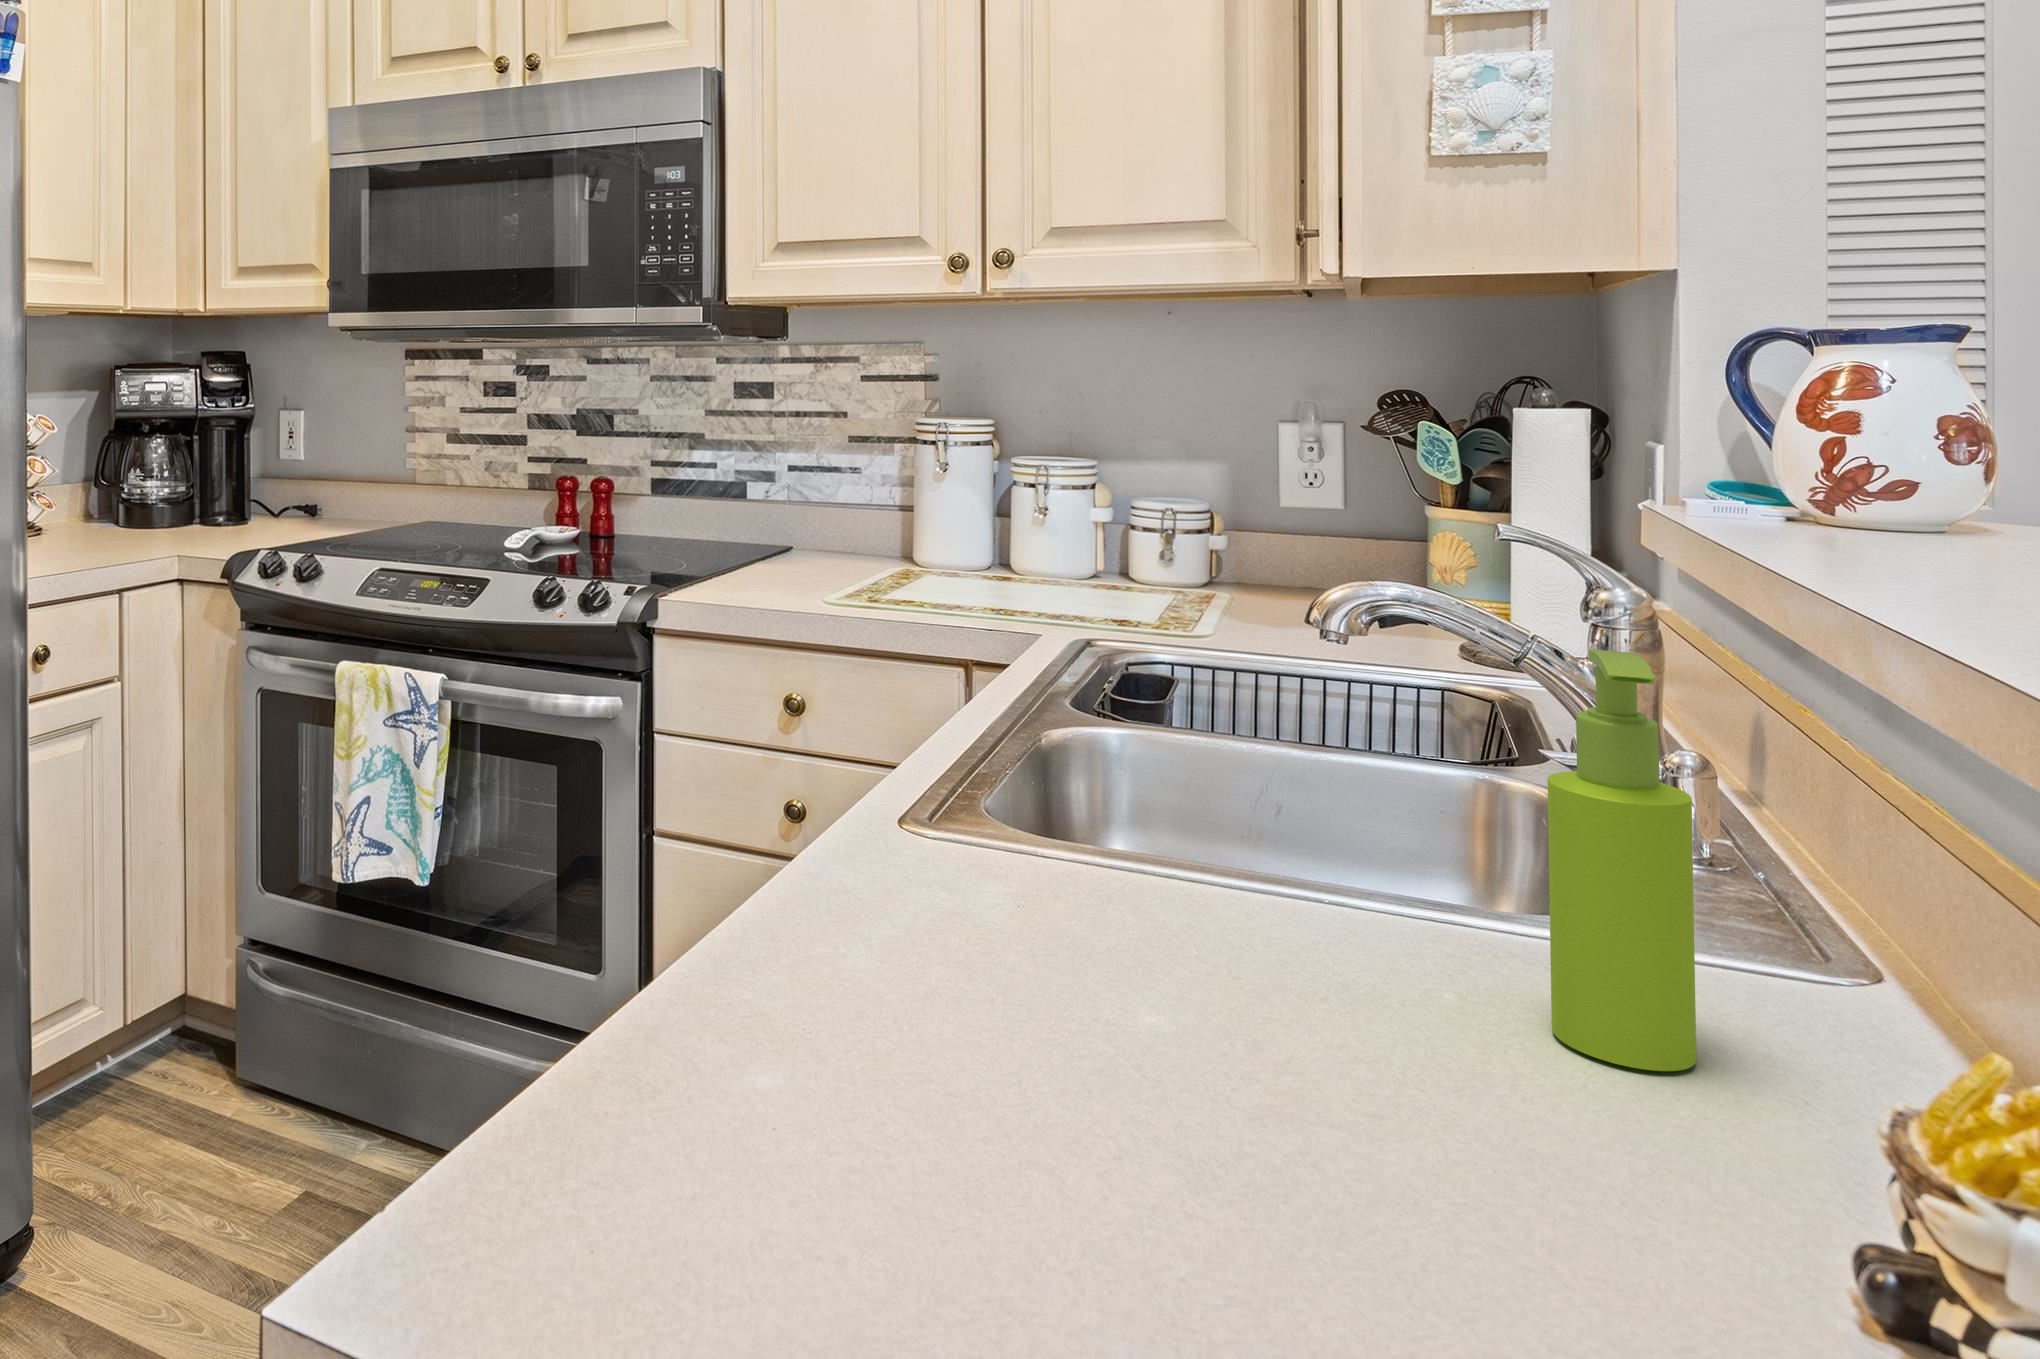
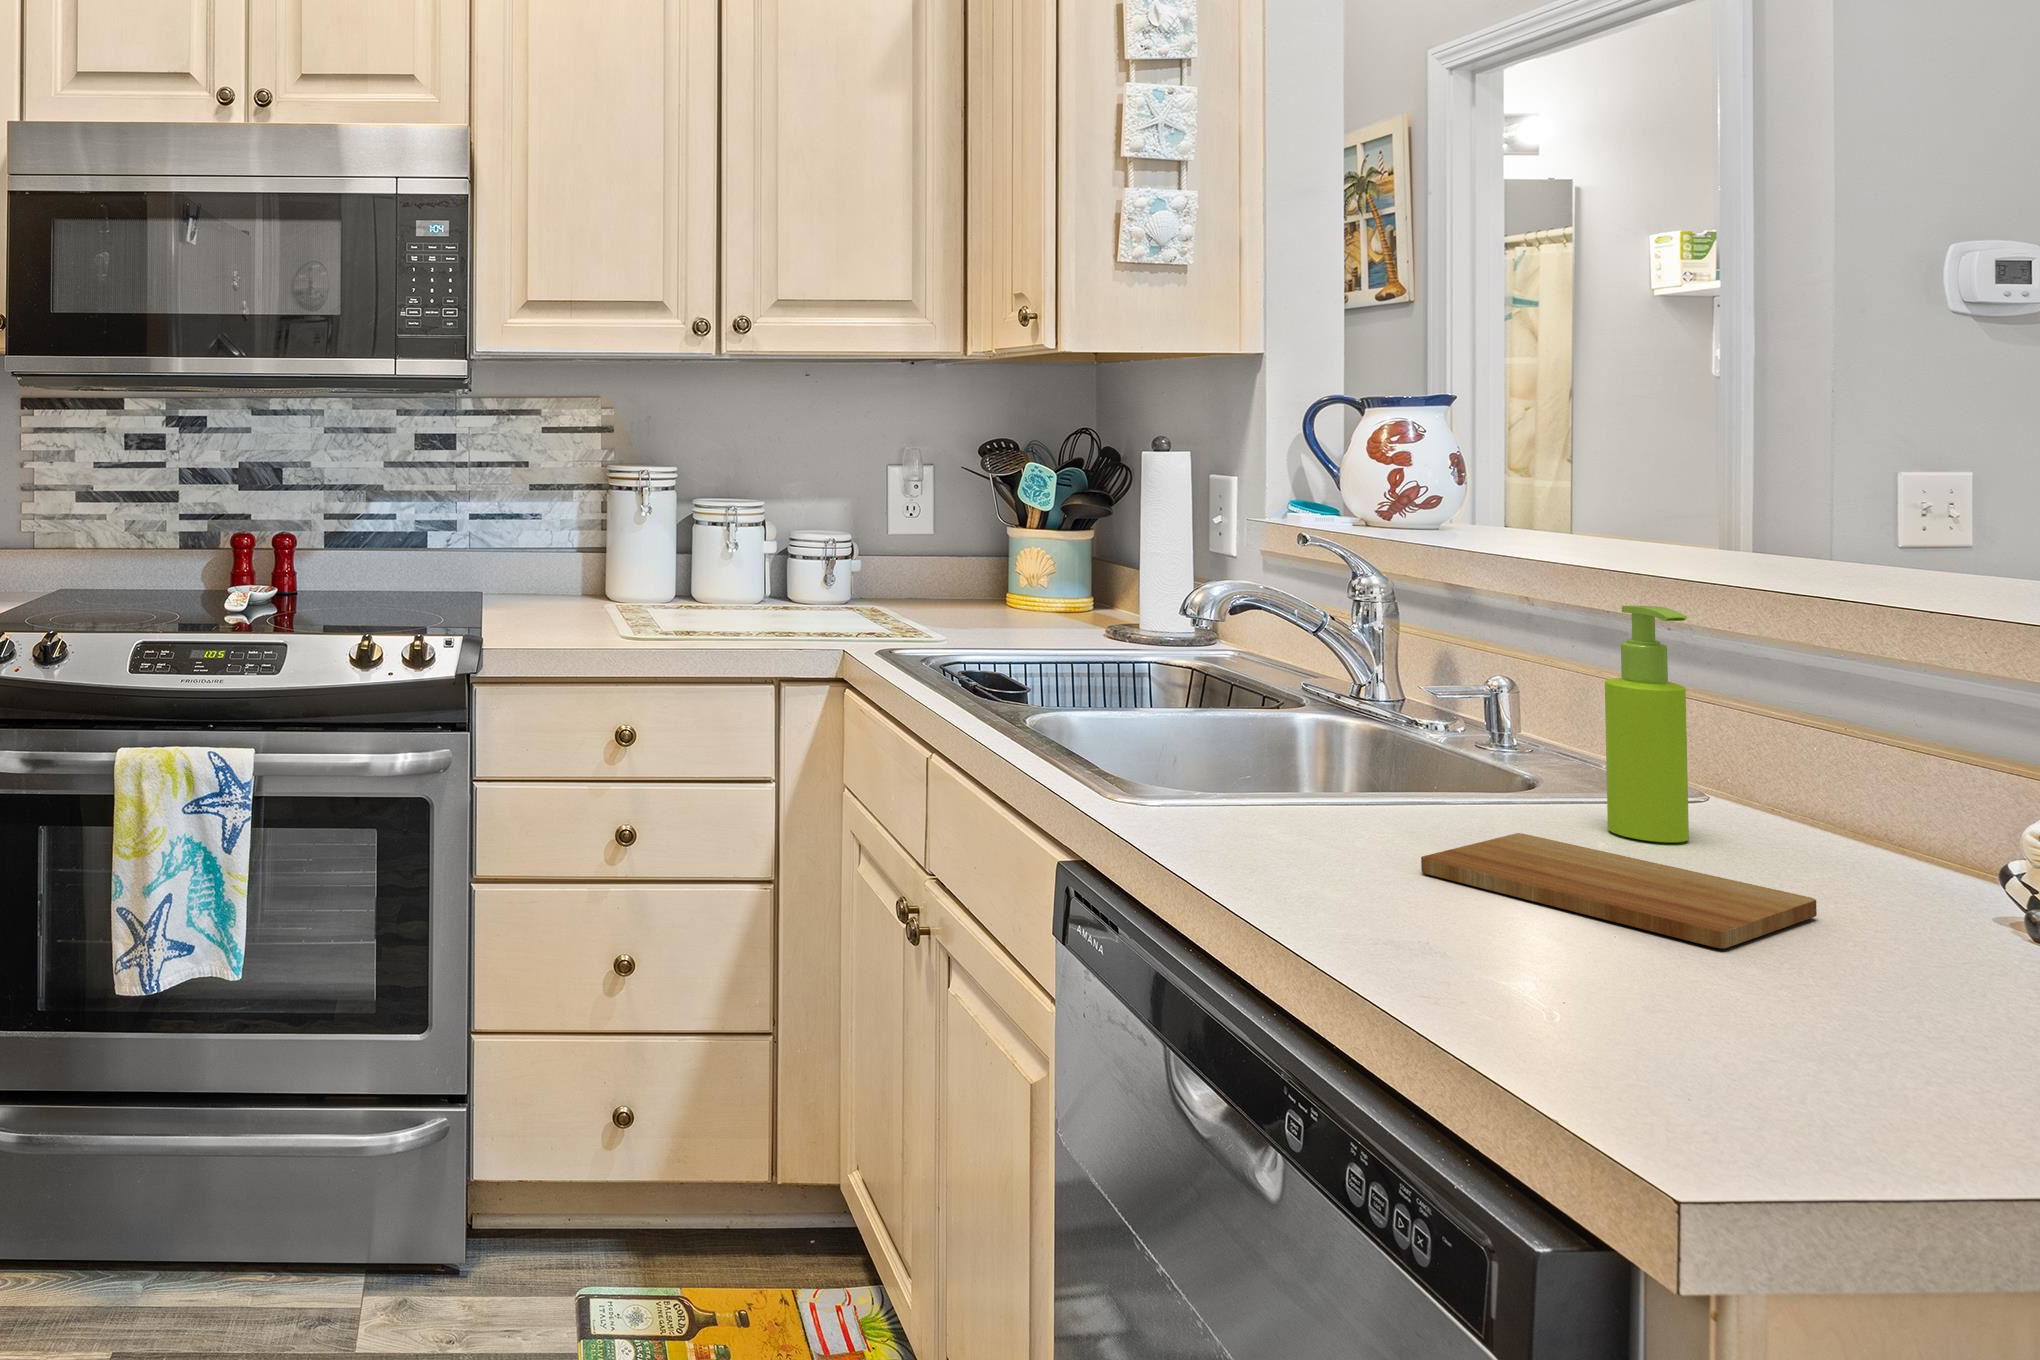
cutting board: none [1025,990,1585,1258] -> present [1421,833,1817,949]

